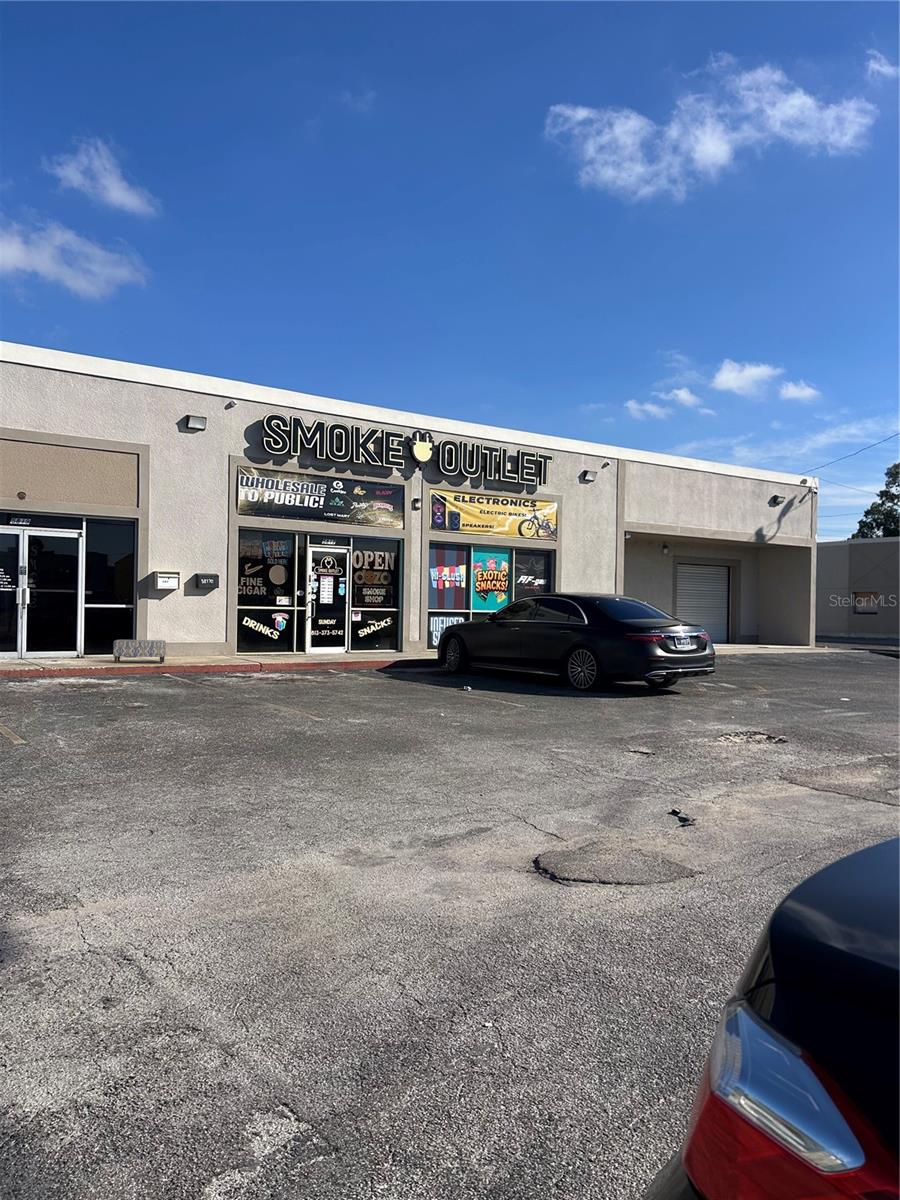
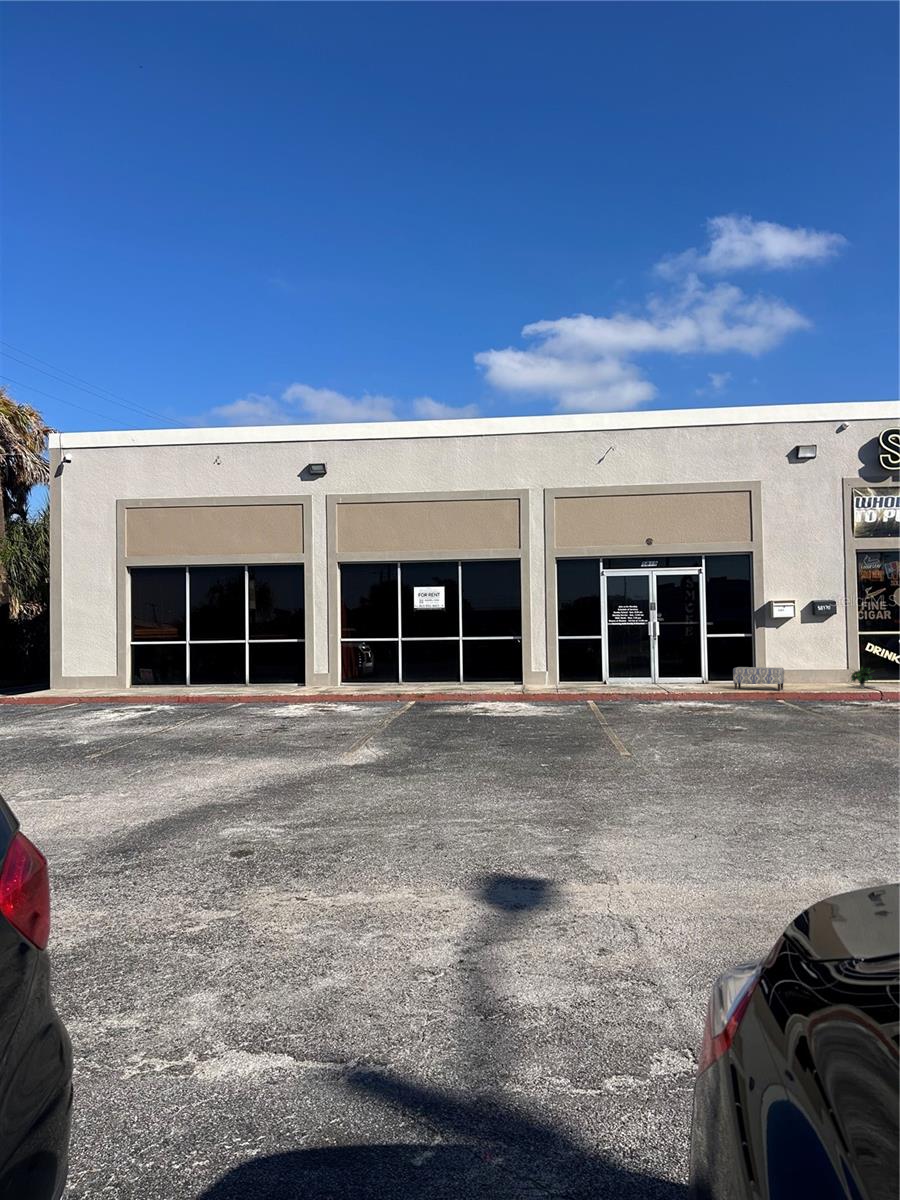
potted plant: none [223,638,253,660] -> present [851,667,875,688]

